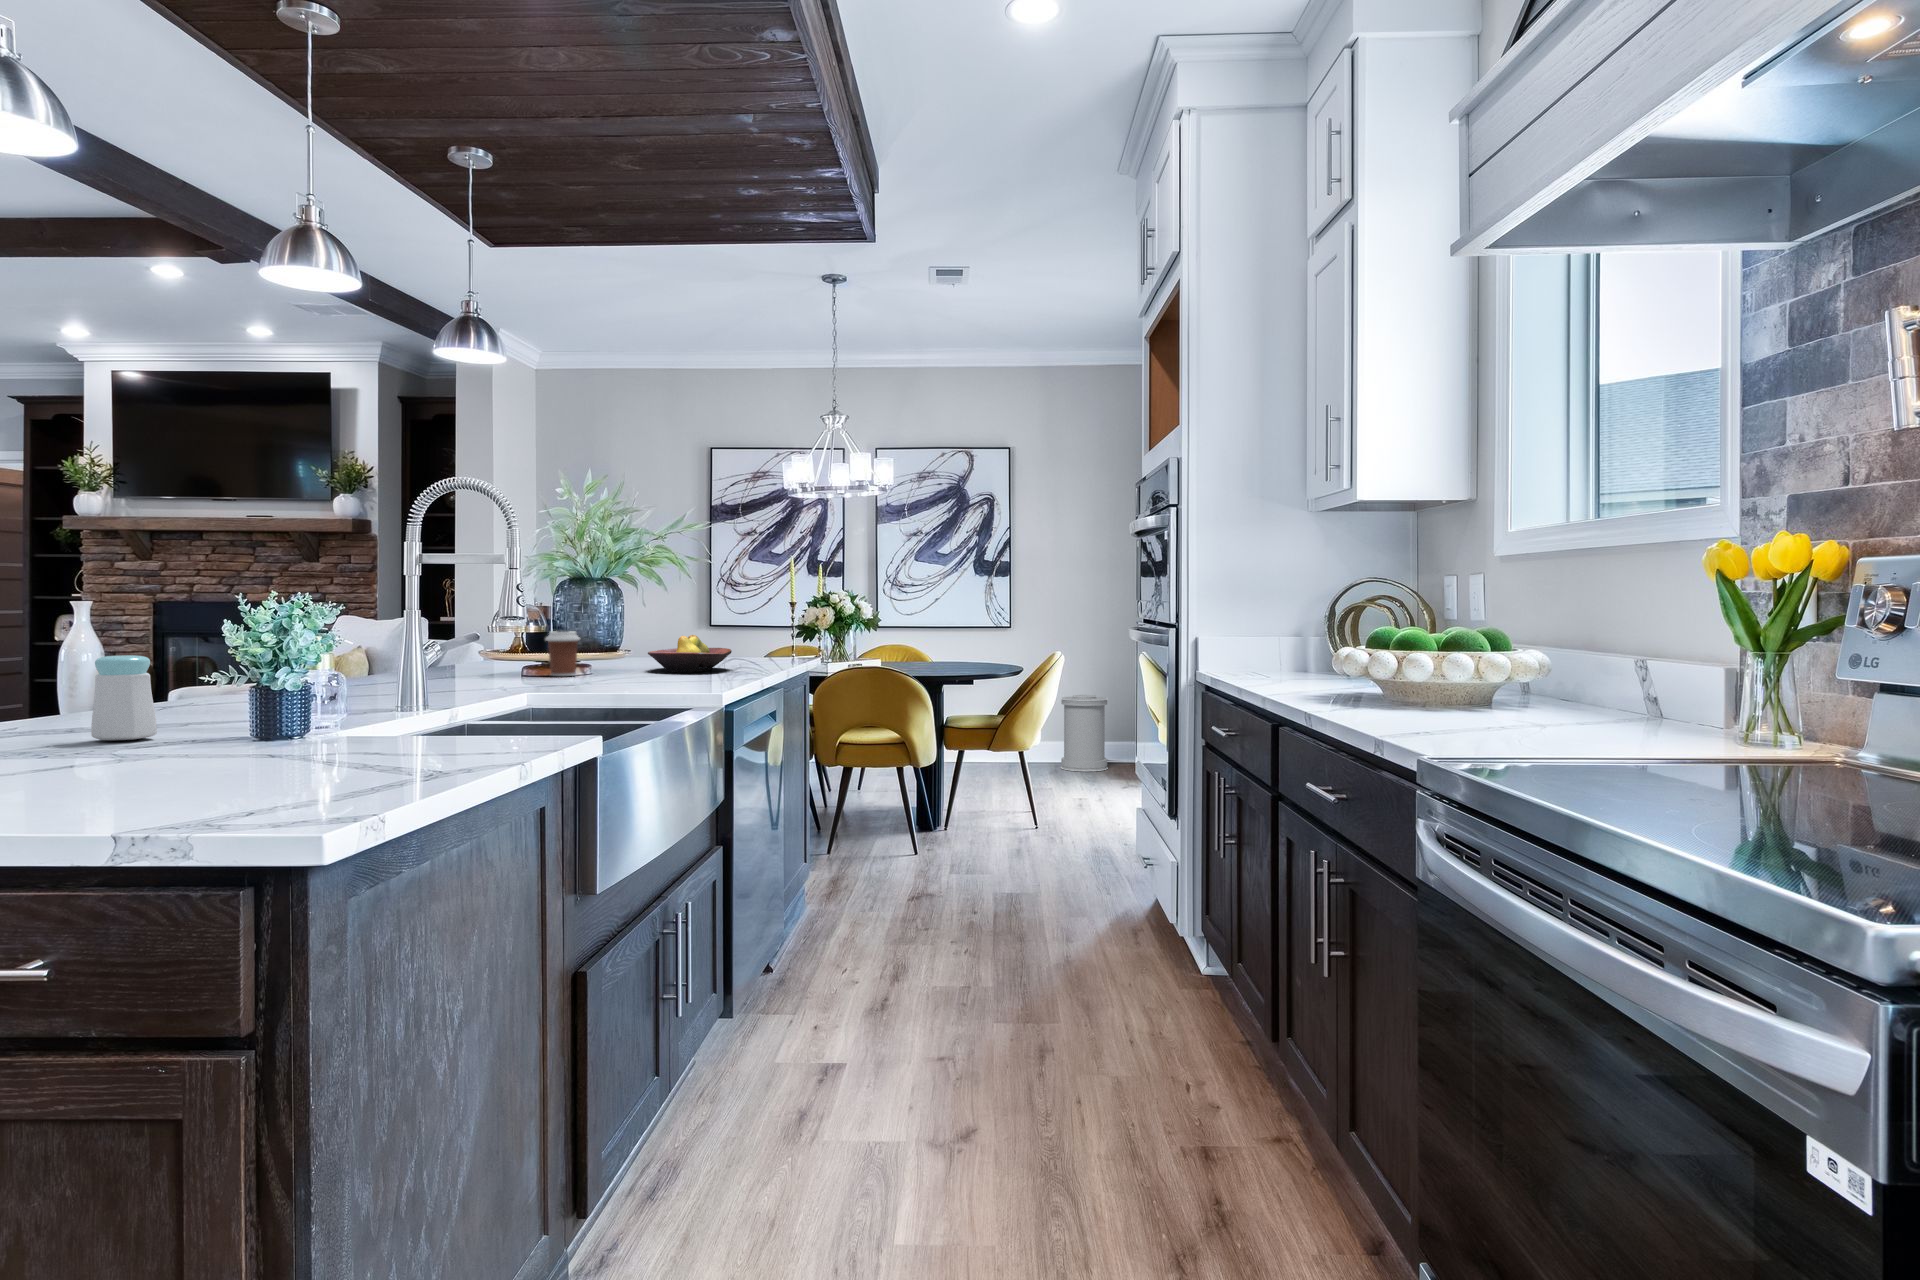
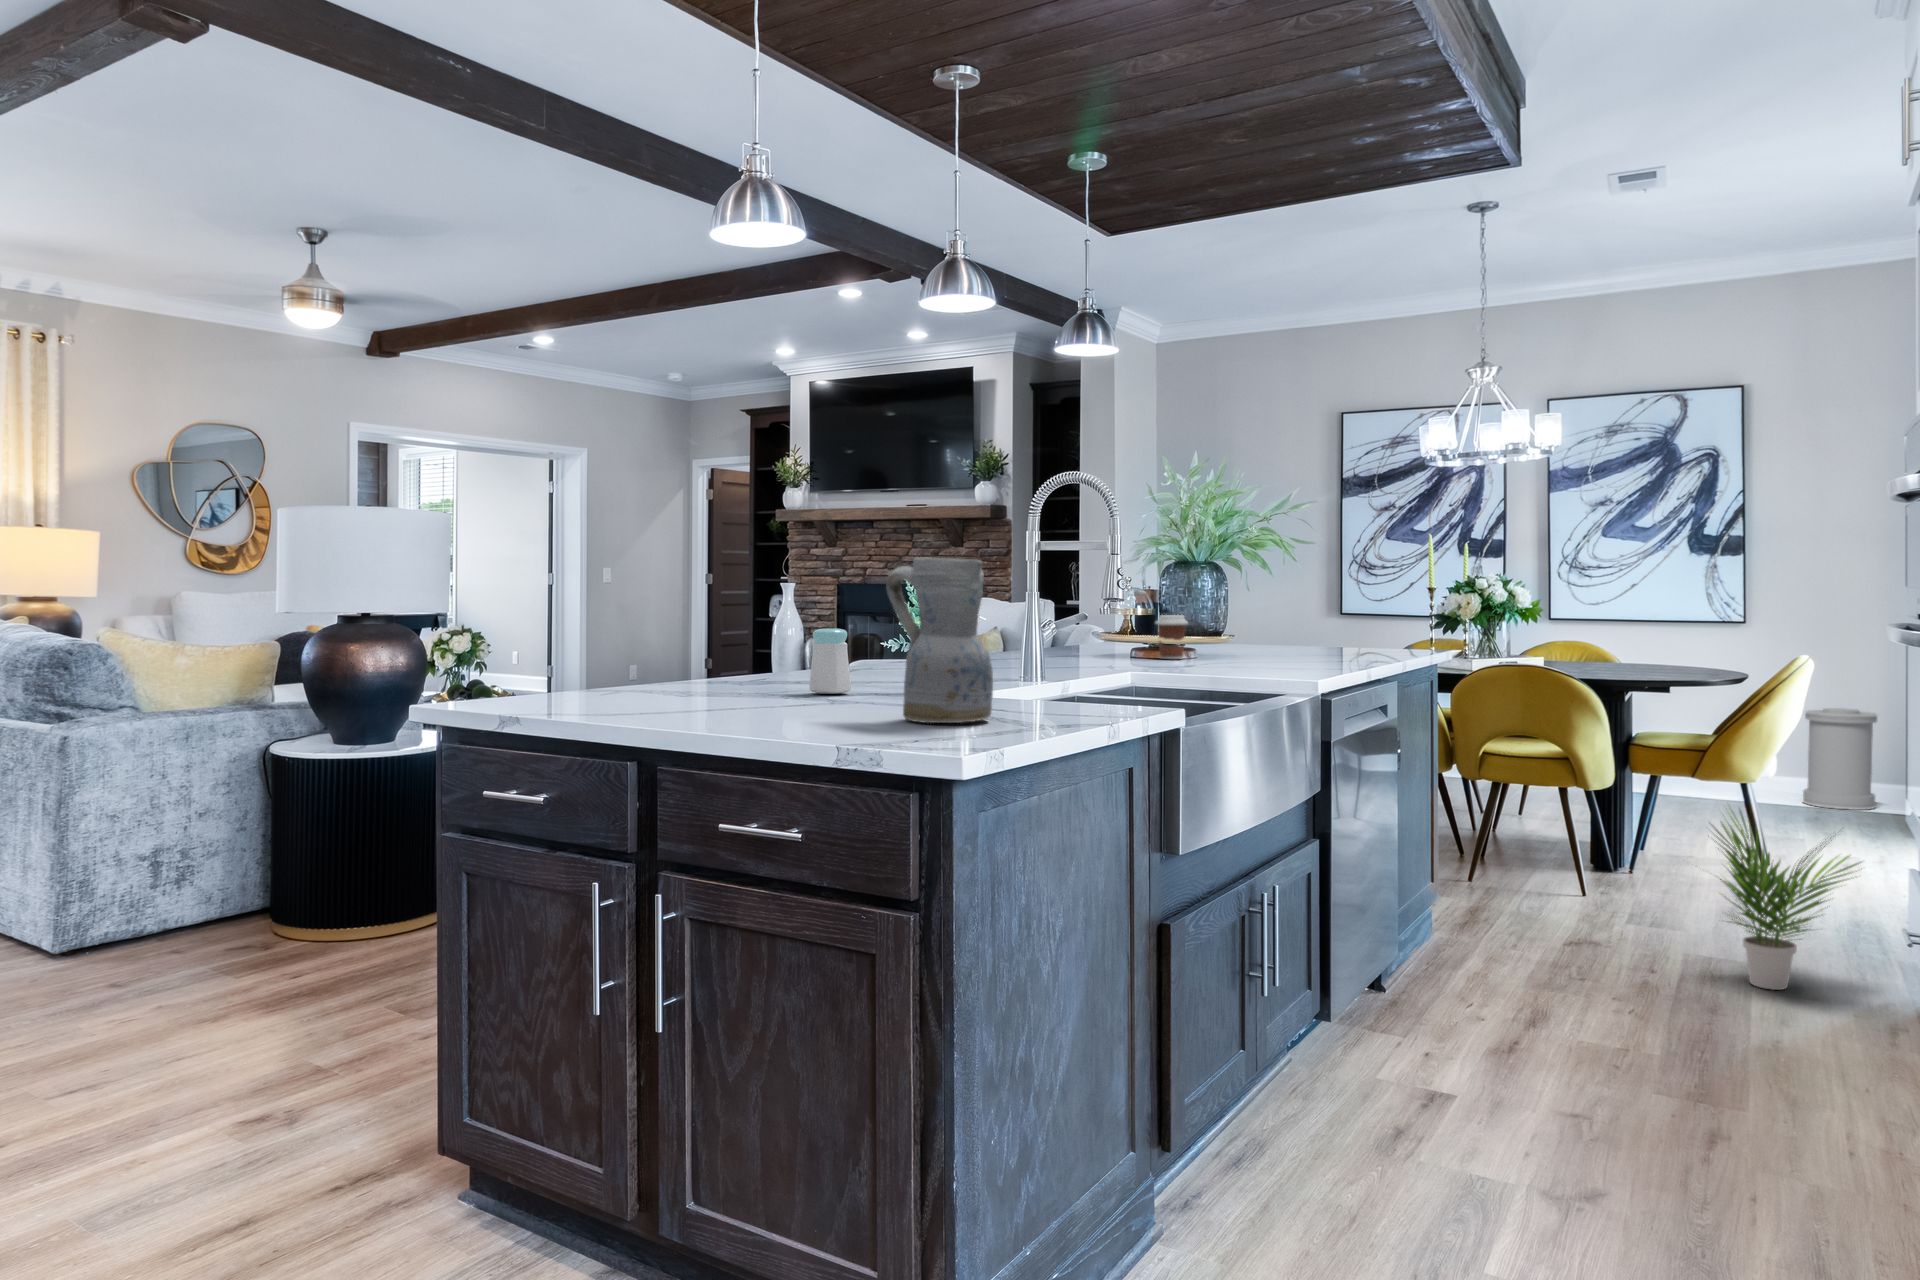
ceramic pitcher: none [203,563,364,777] -> present [886,557,993,723]
fruit bowl: present [648,635,732,673] -> none [1256,621,1345,660]
potted plant: none [1007,779,1140,931] -> present [1715,811,1861,990]

